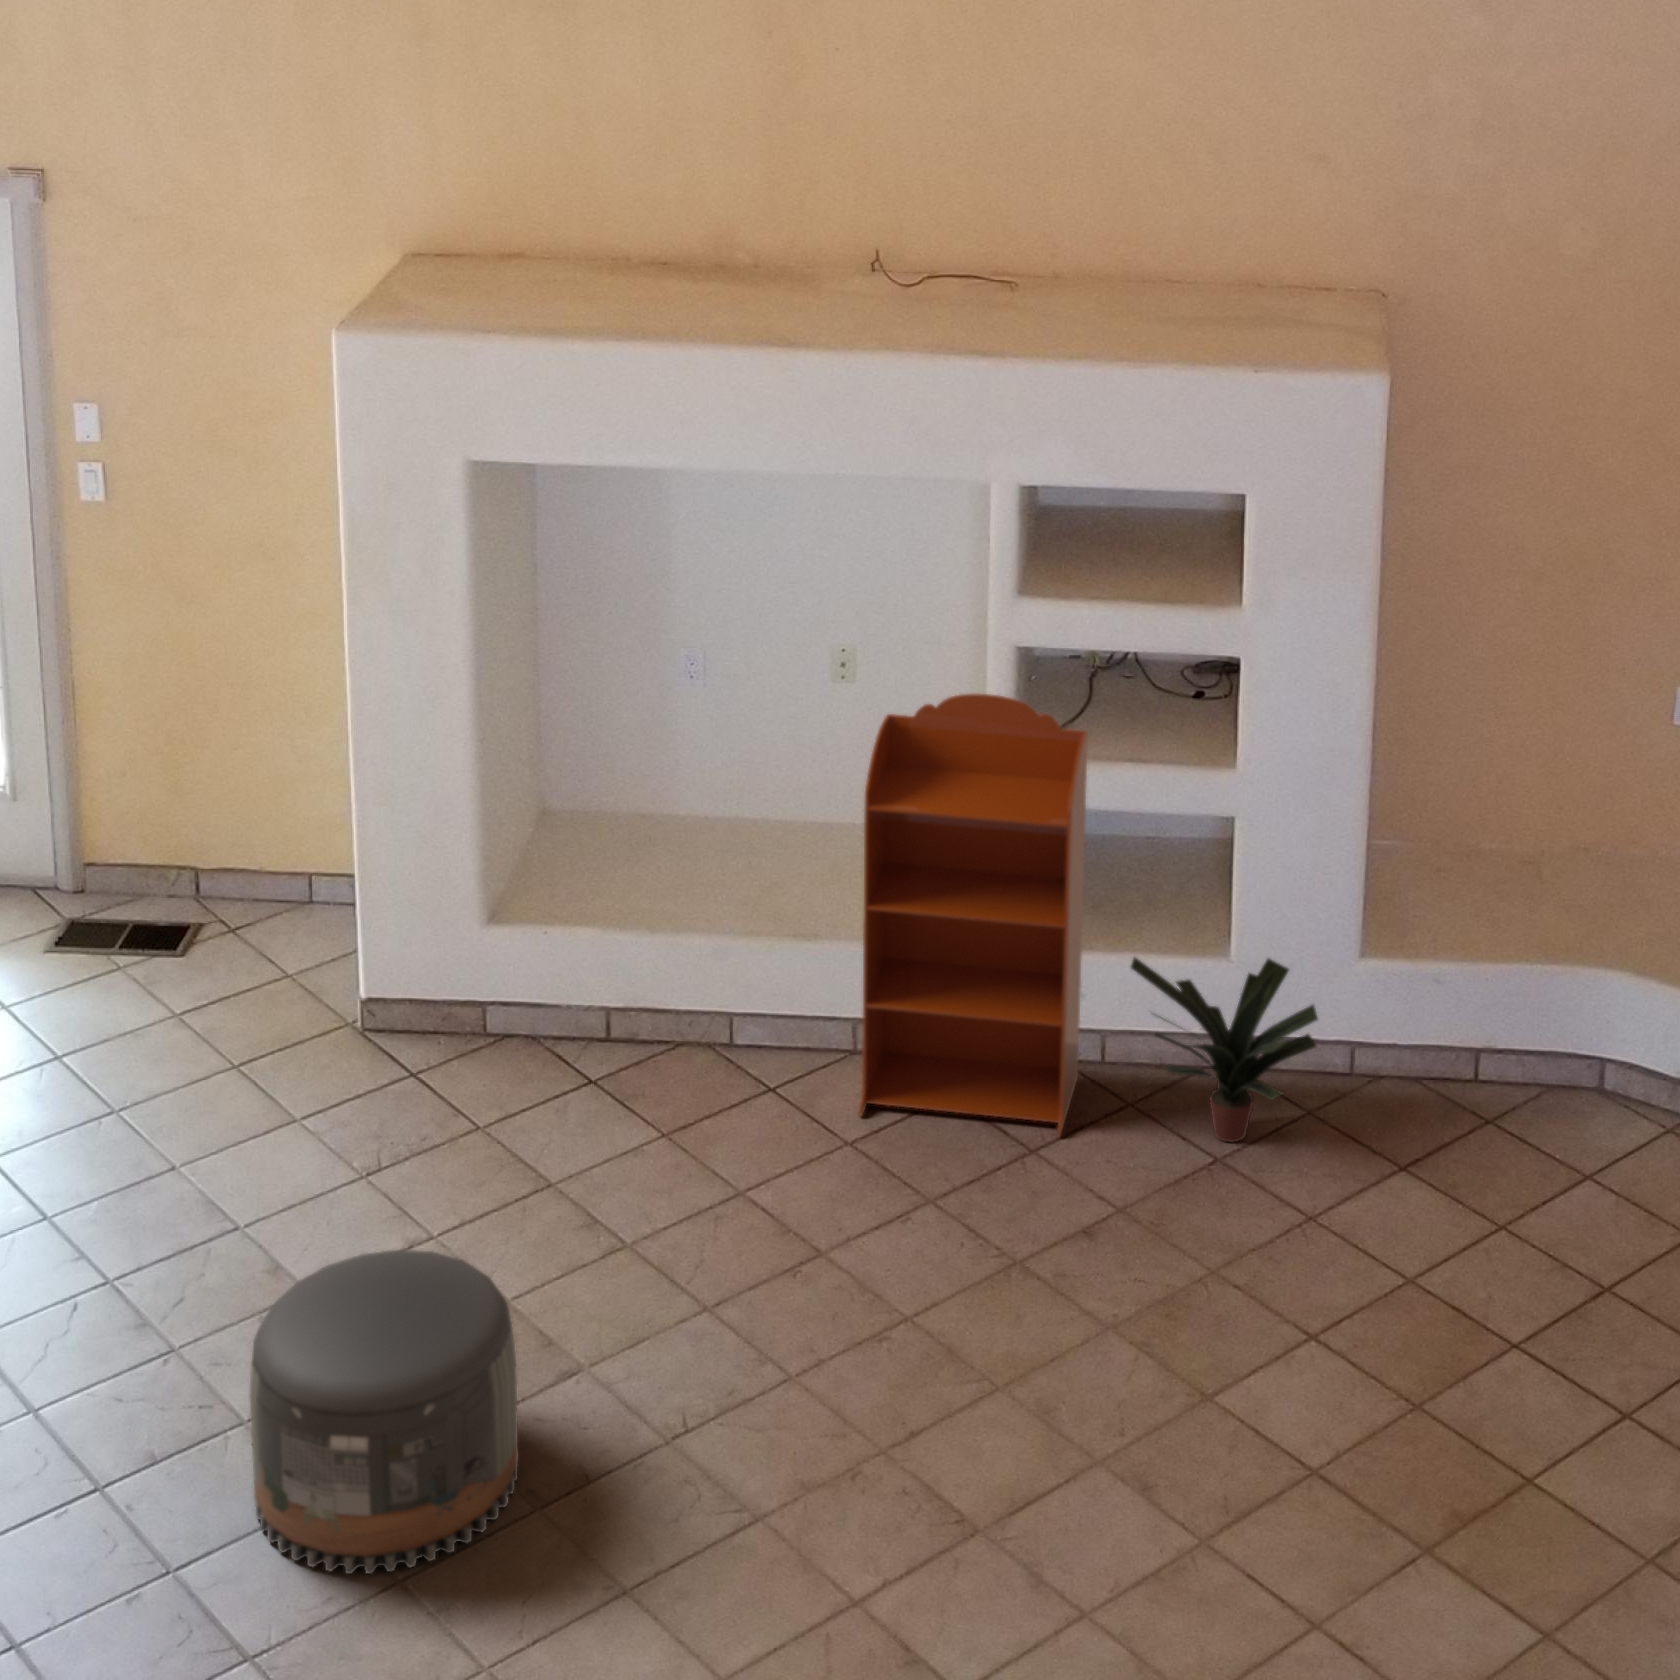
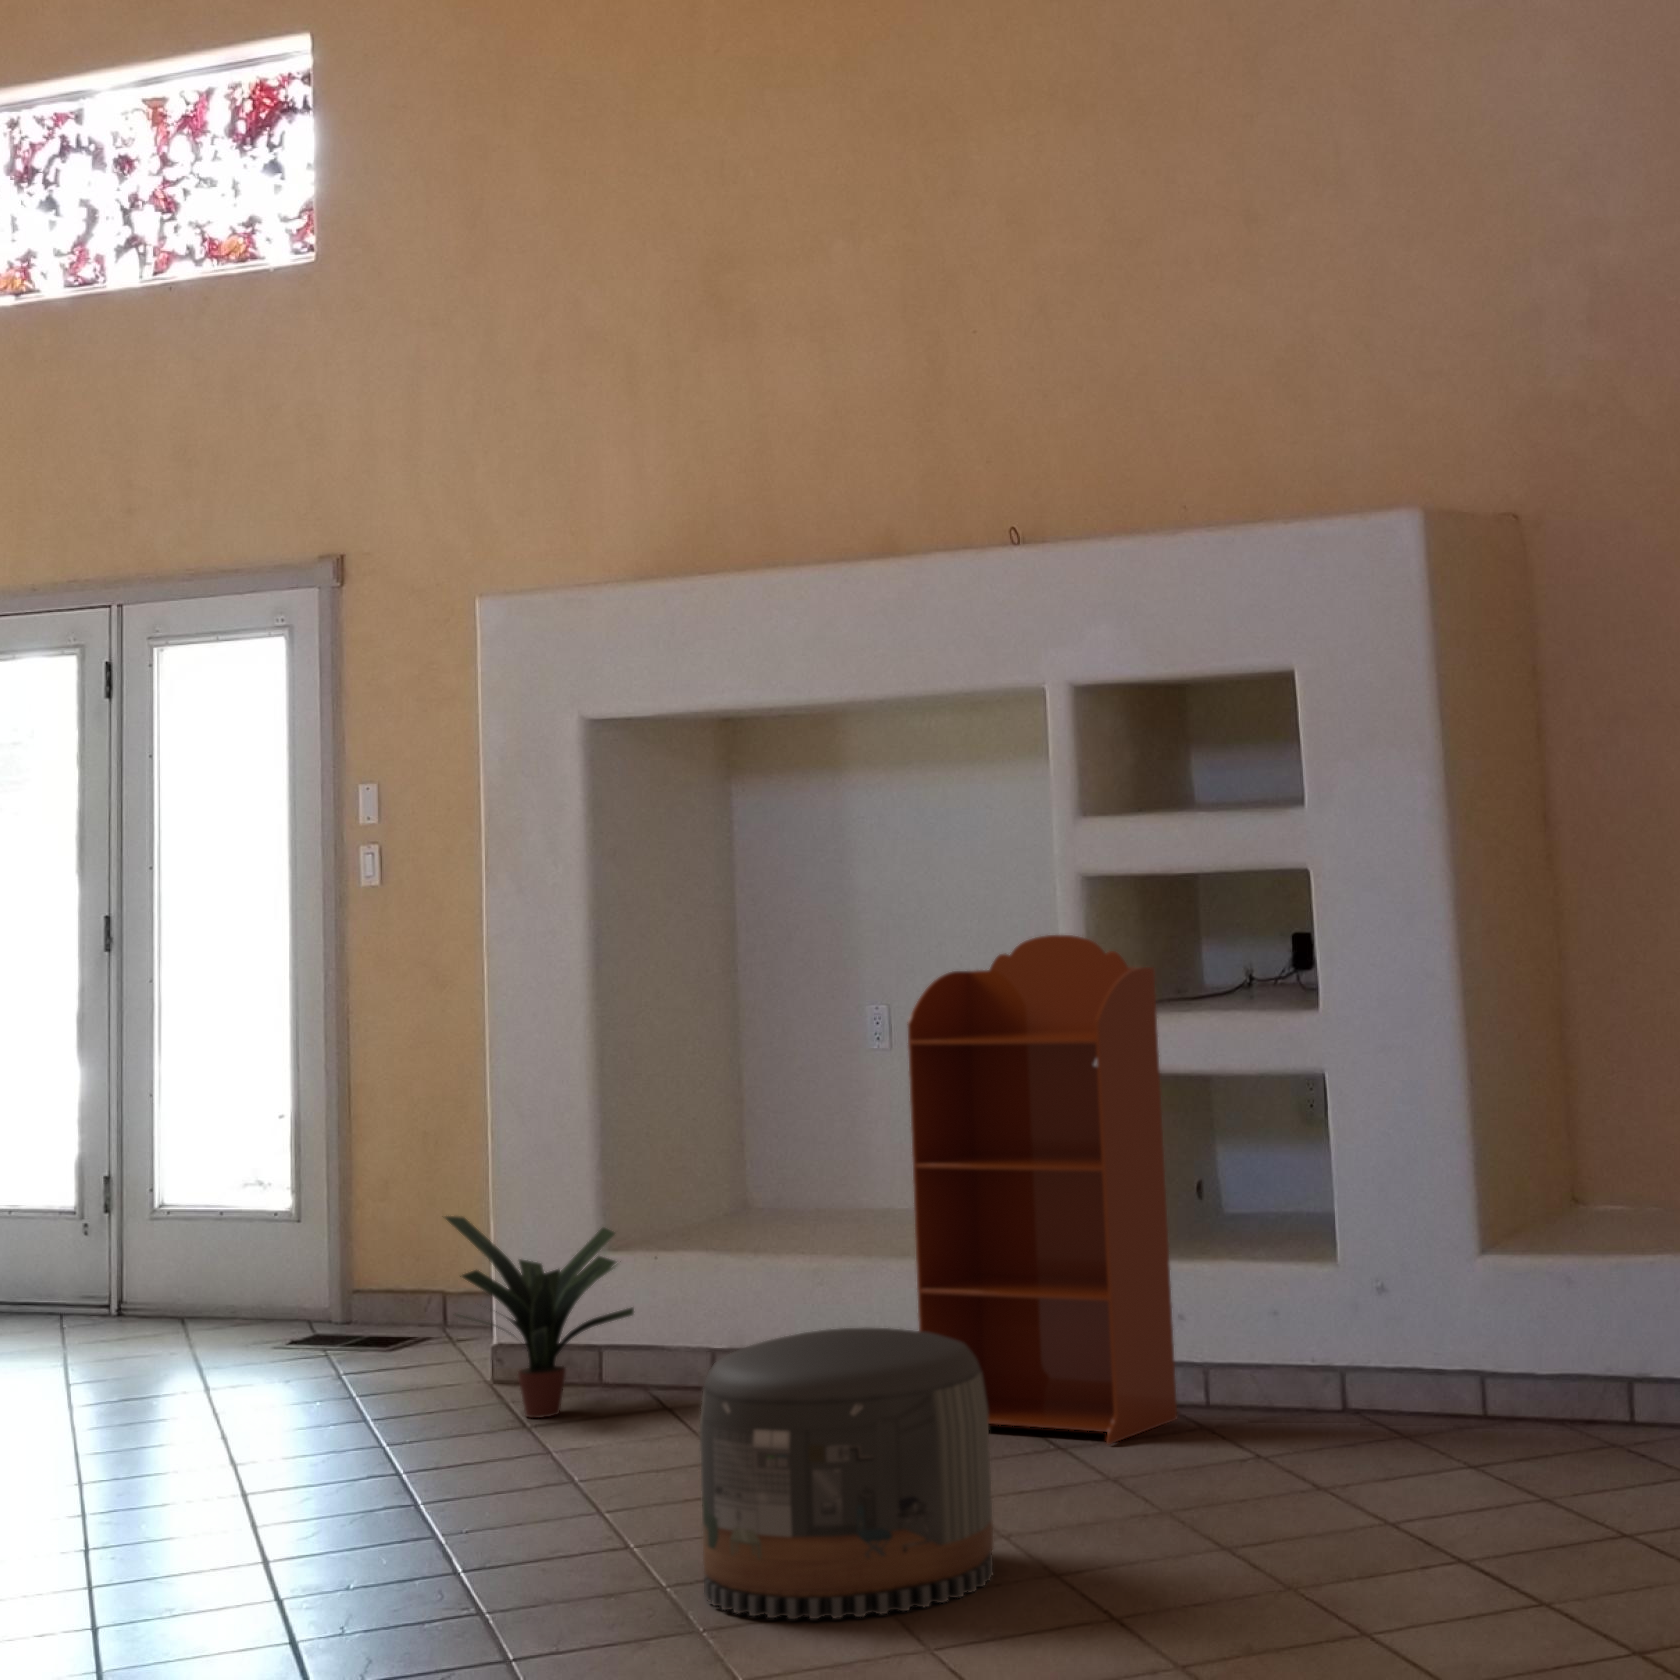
potted plant: present [1131,958,1318,1142] -> present [445,1216,634,1418]
pouf: present [250,1250,518,1574] -> present [700,1328,994,1619]

